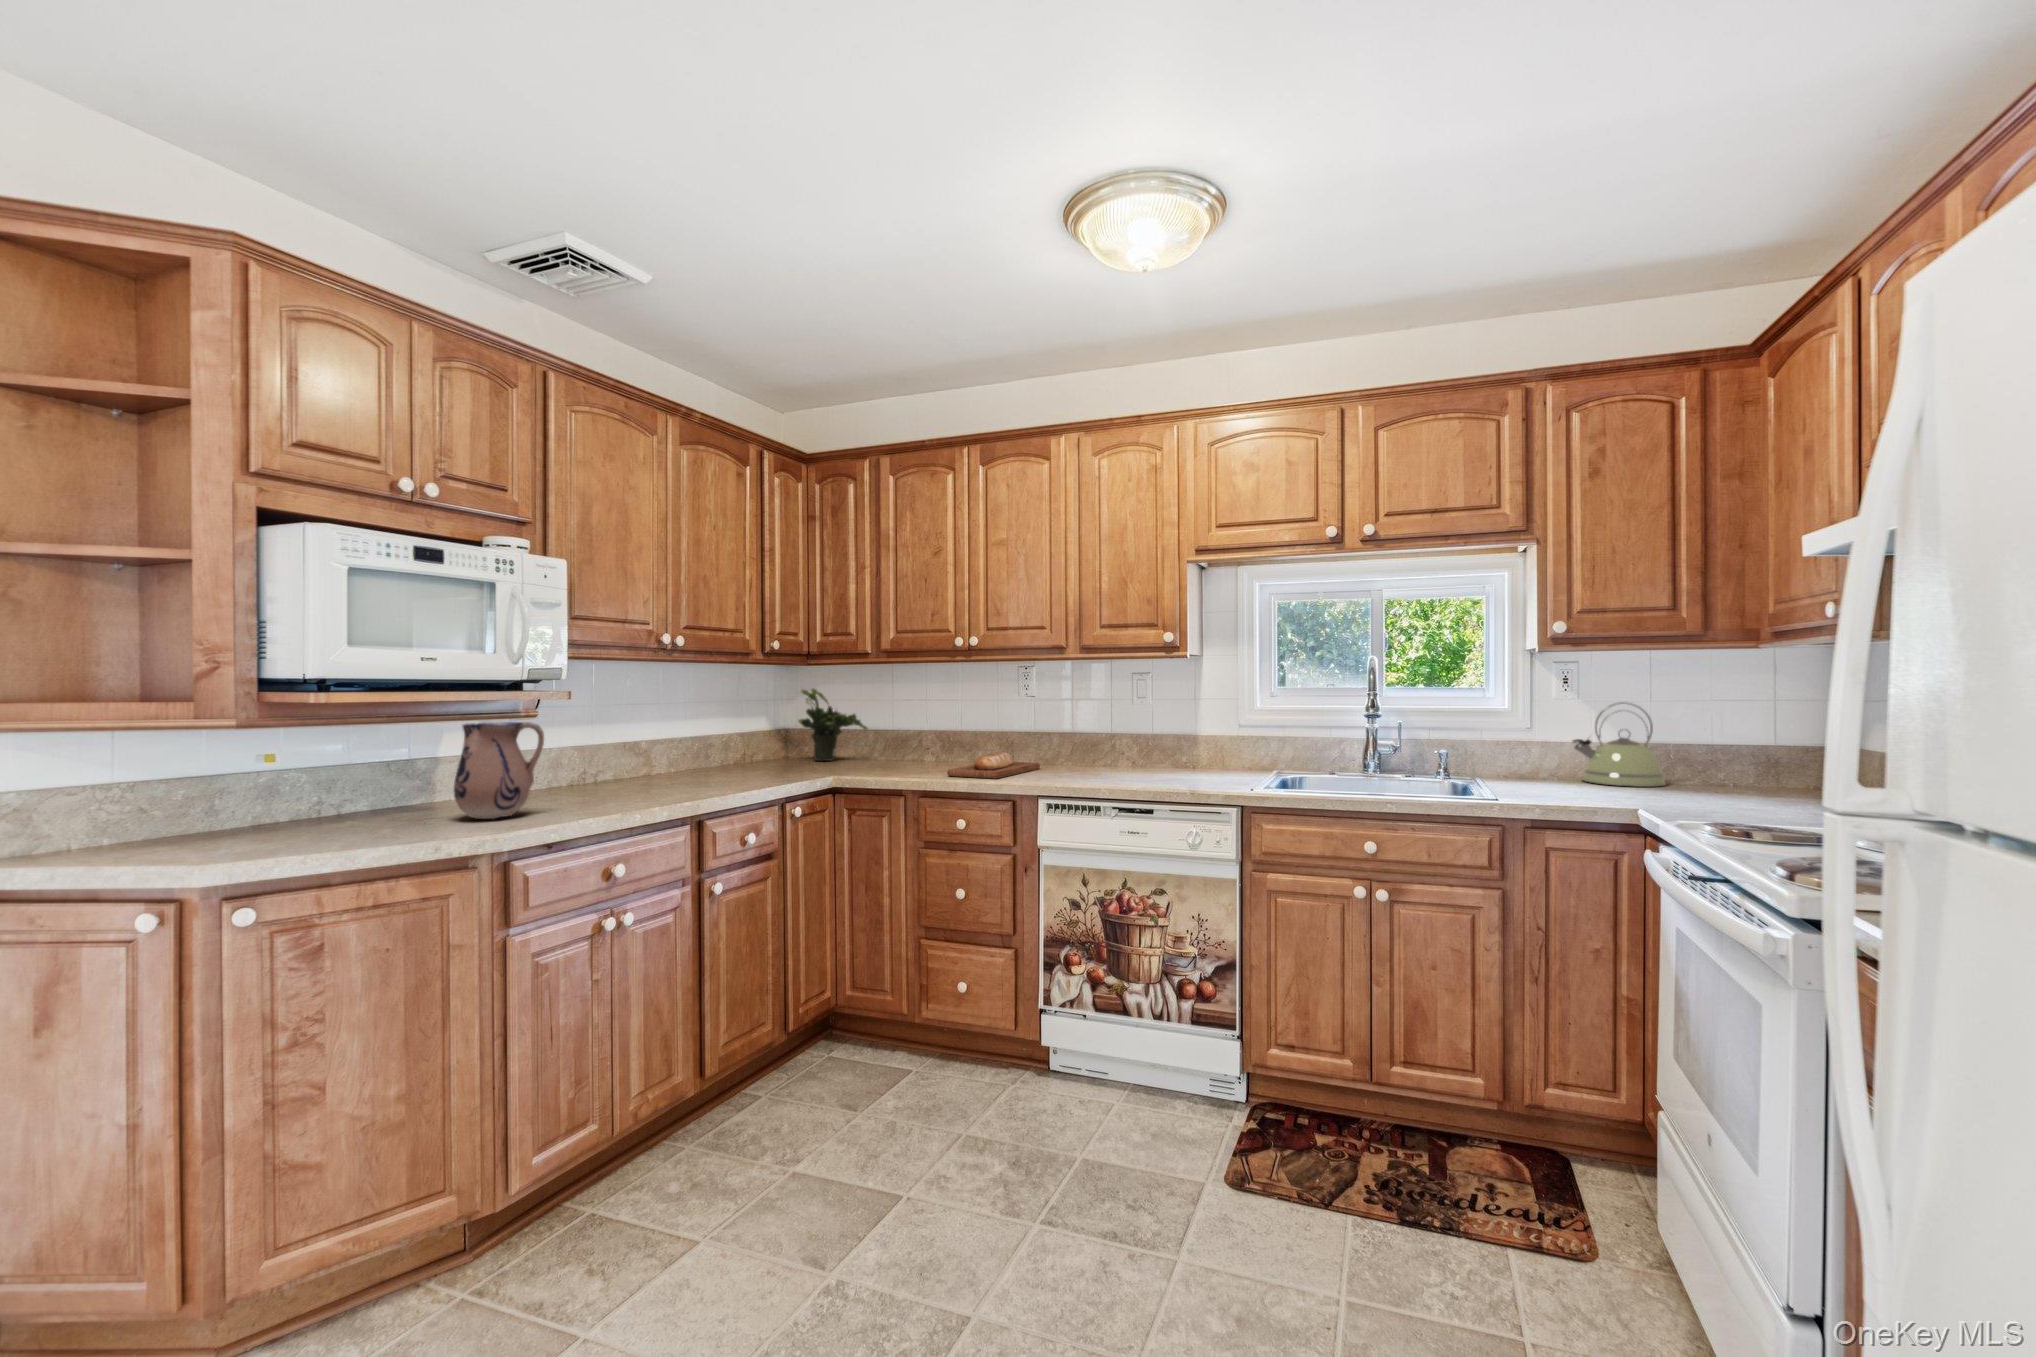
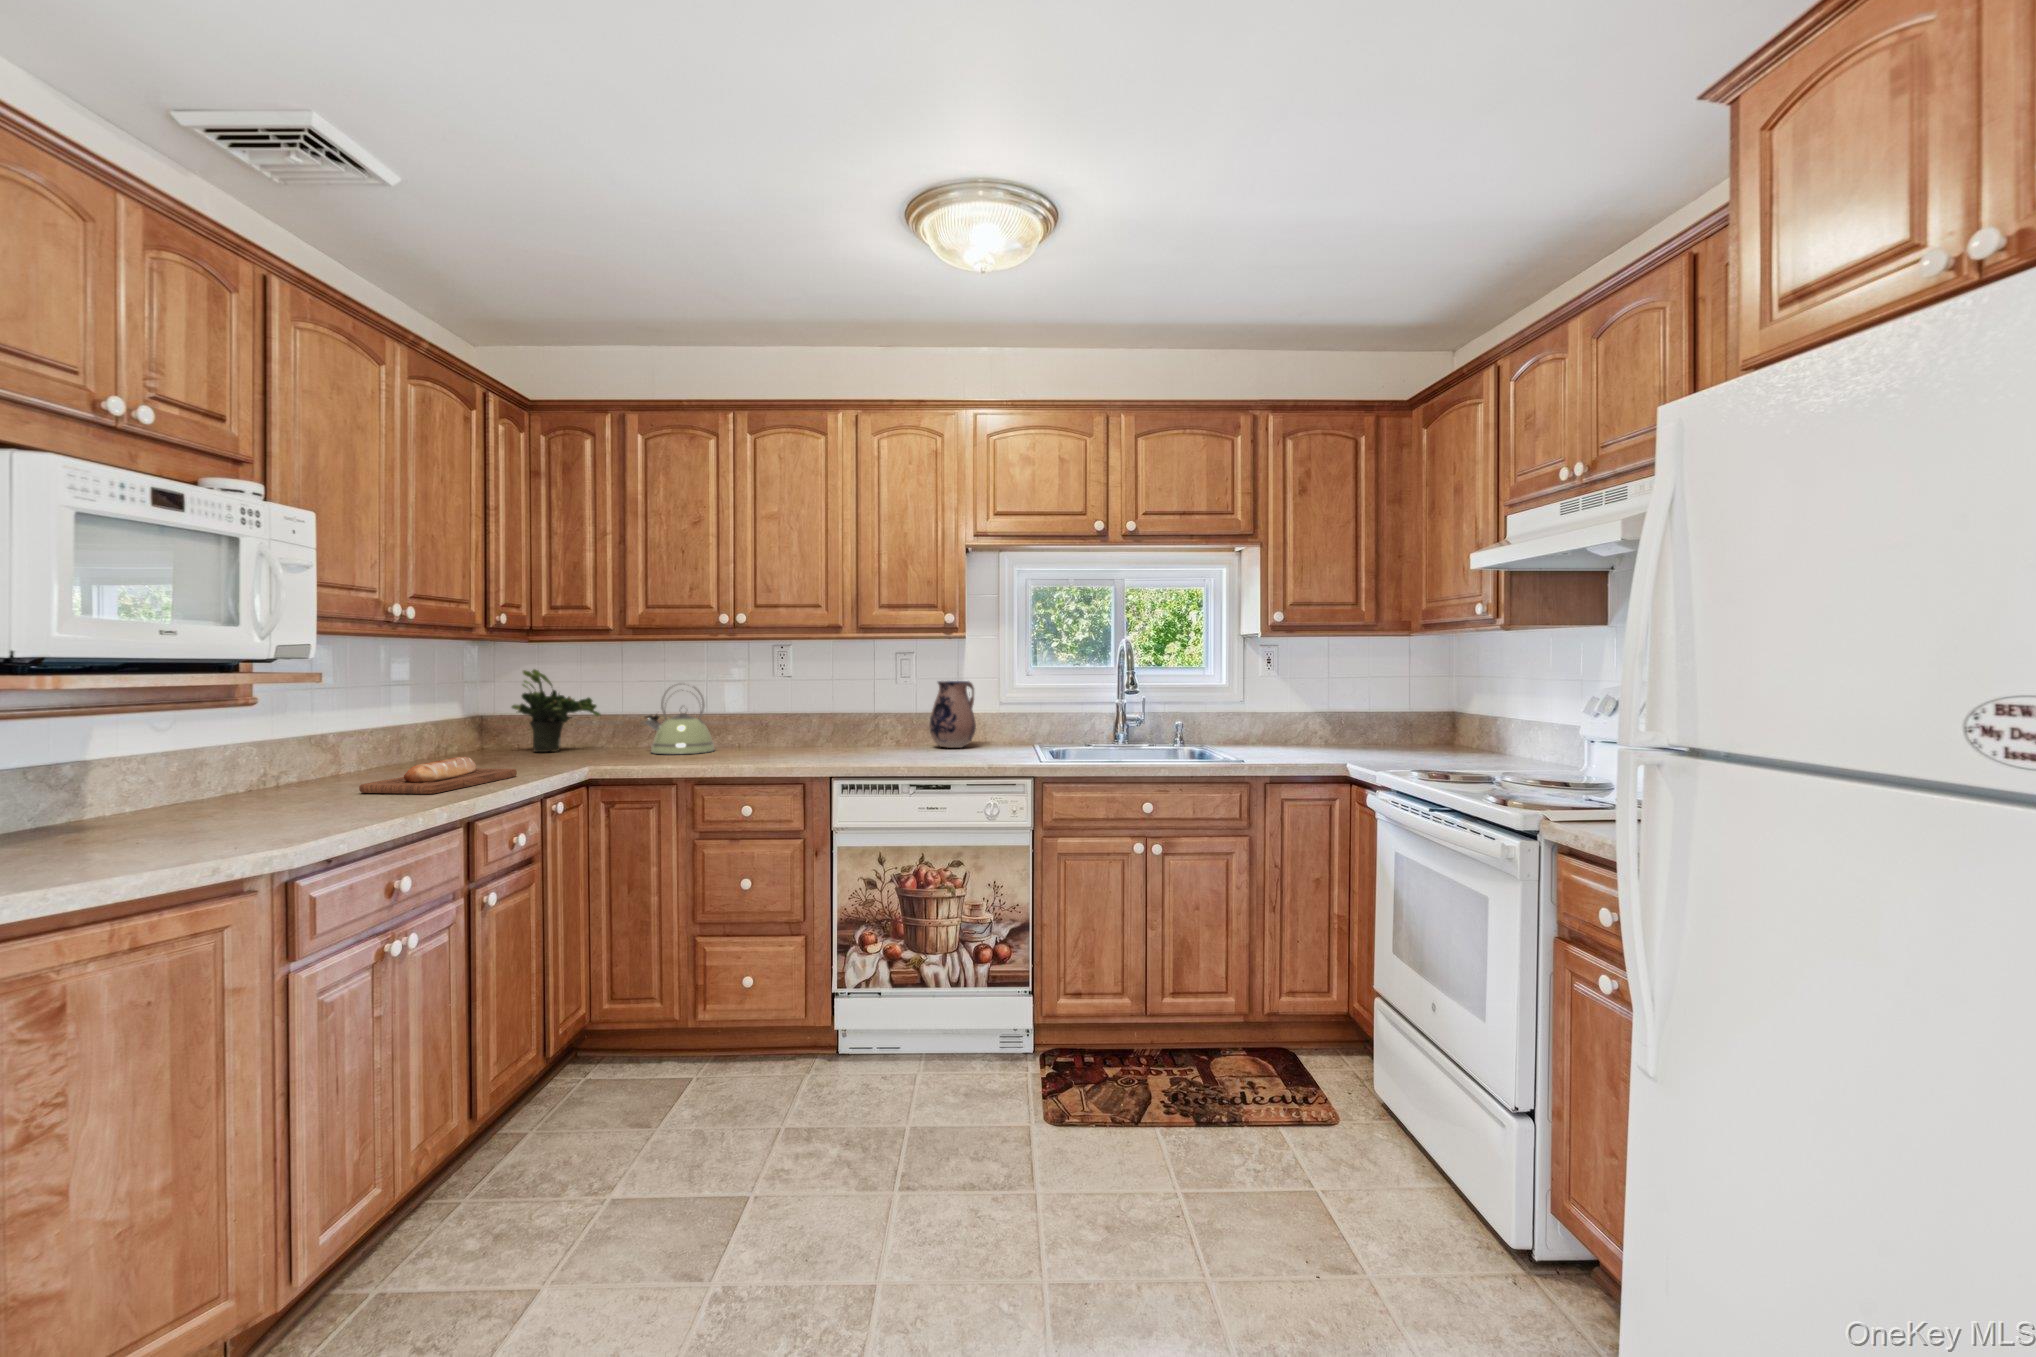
kettle: present [1573,702,1666,787] -> present [645,685,714,754]
ceramic pitcher: present [454,722,544,819] -> present [929,681,976,748]
bread loaf: present [947,752,1040,779] -> present [359,757,517,794]

